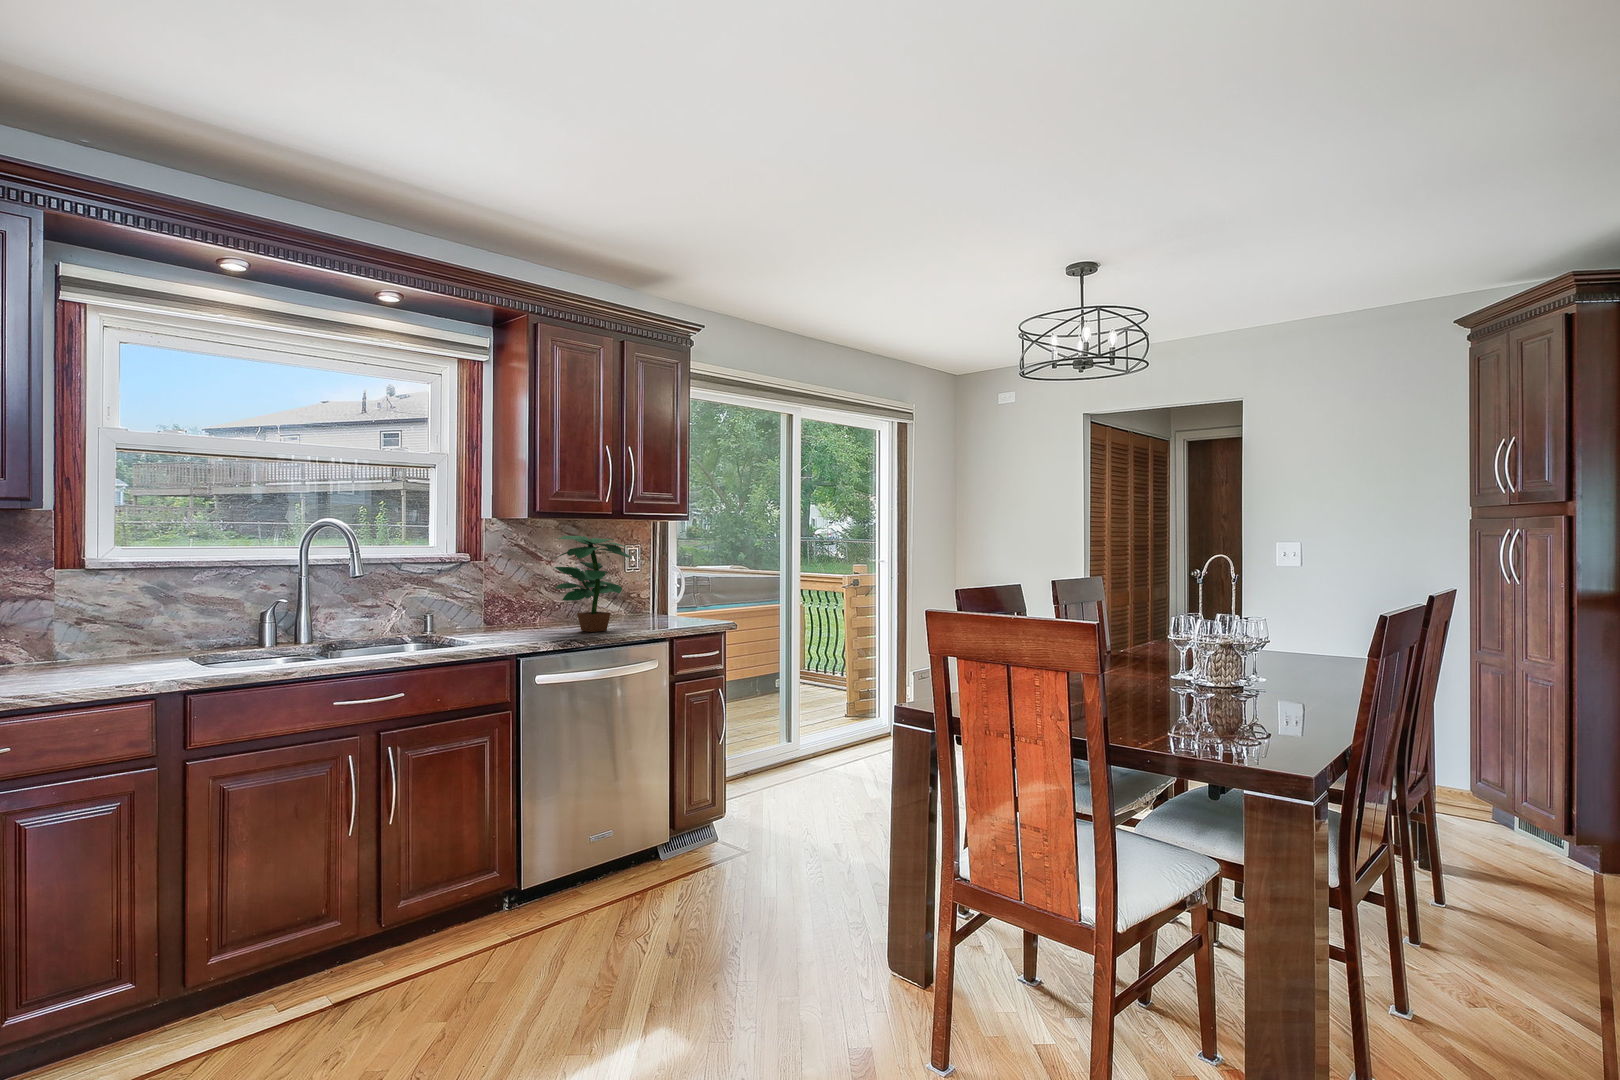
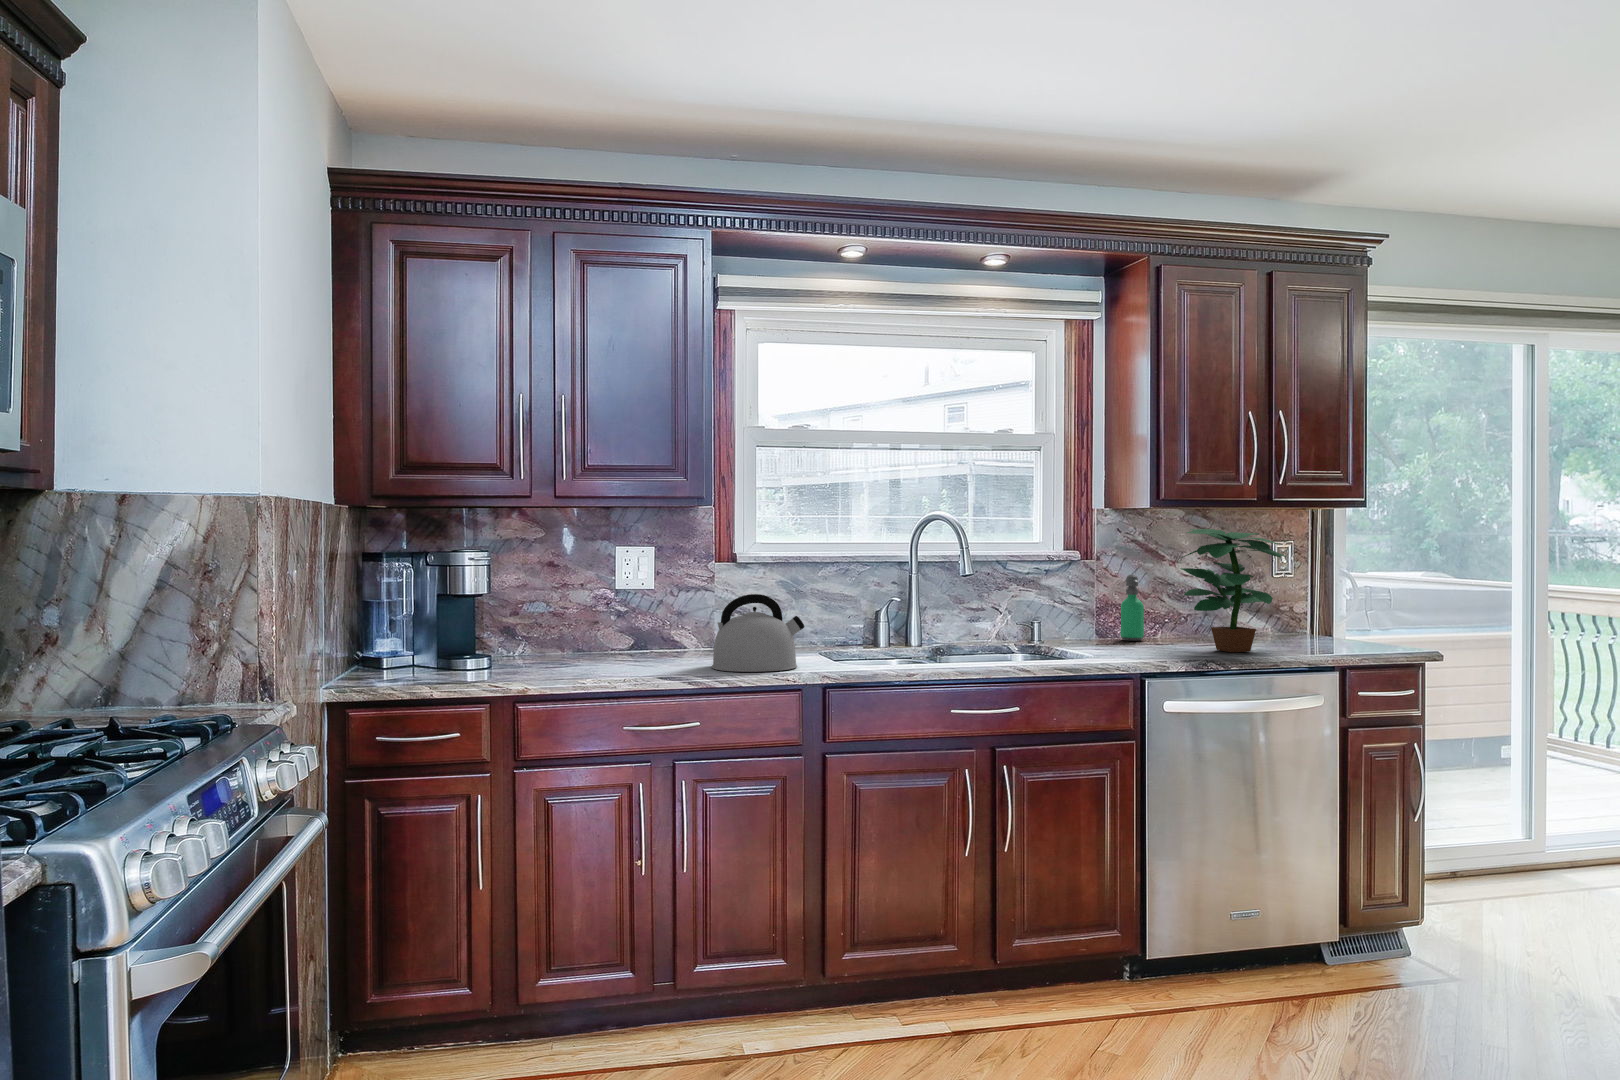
soap dispenser: none [506,573,526,627] -> present [1120,574,1144,641]
kettle: none [37,602,165,687] -> present [712,594,805,672]

